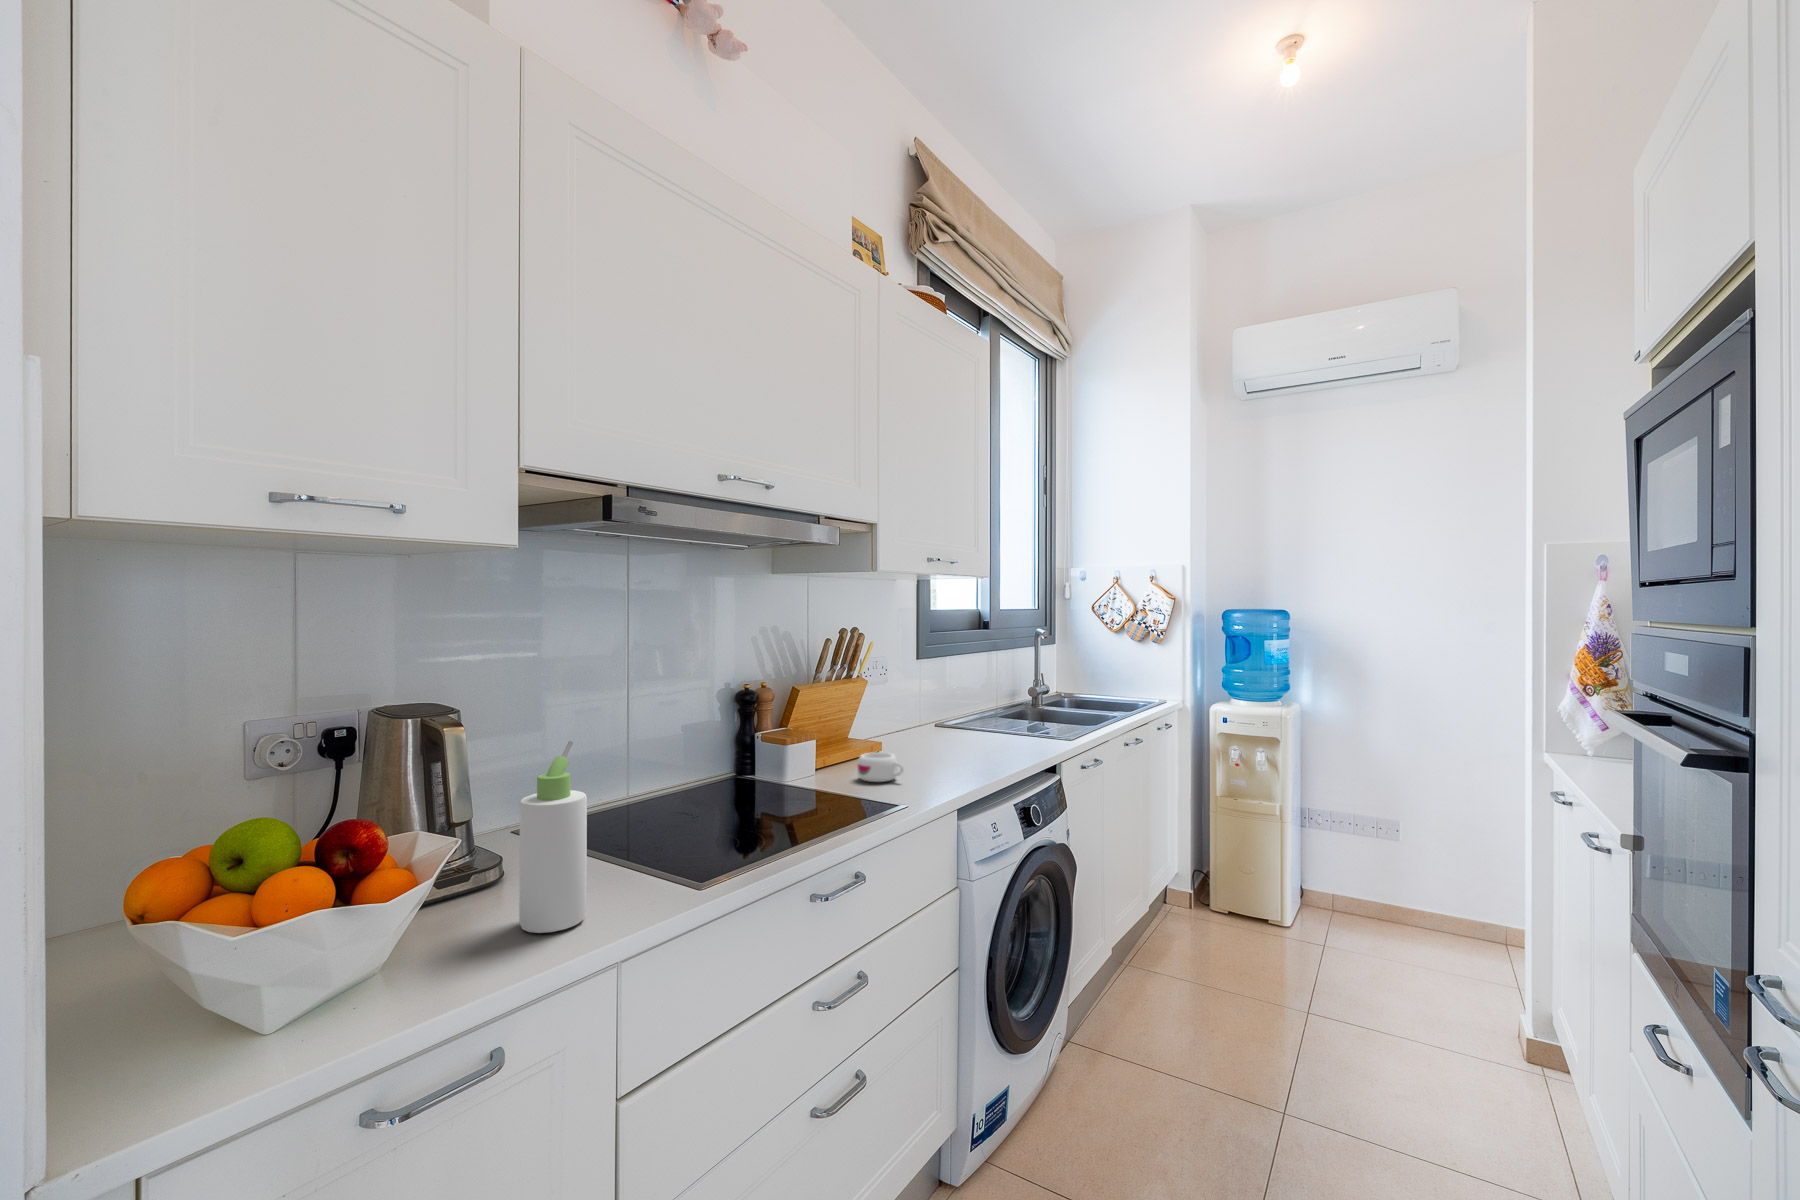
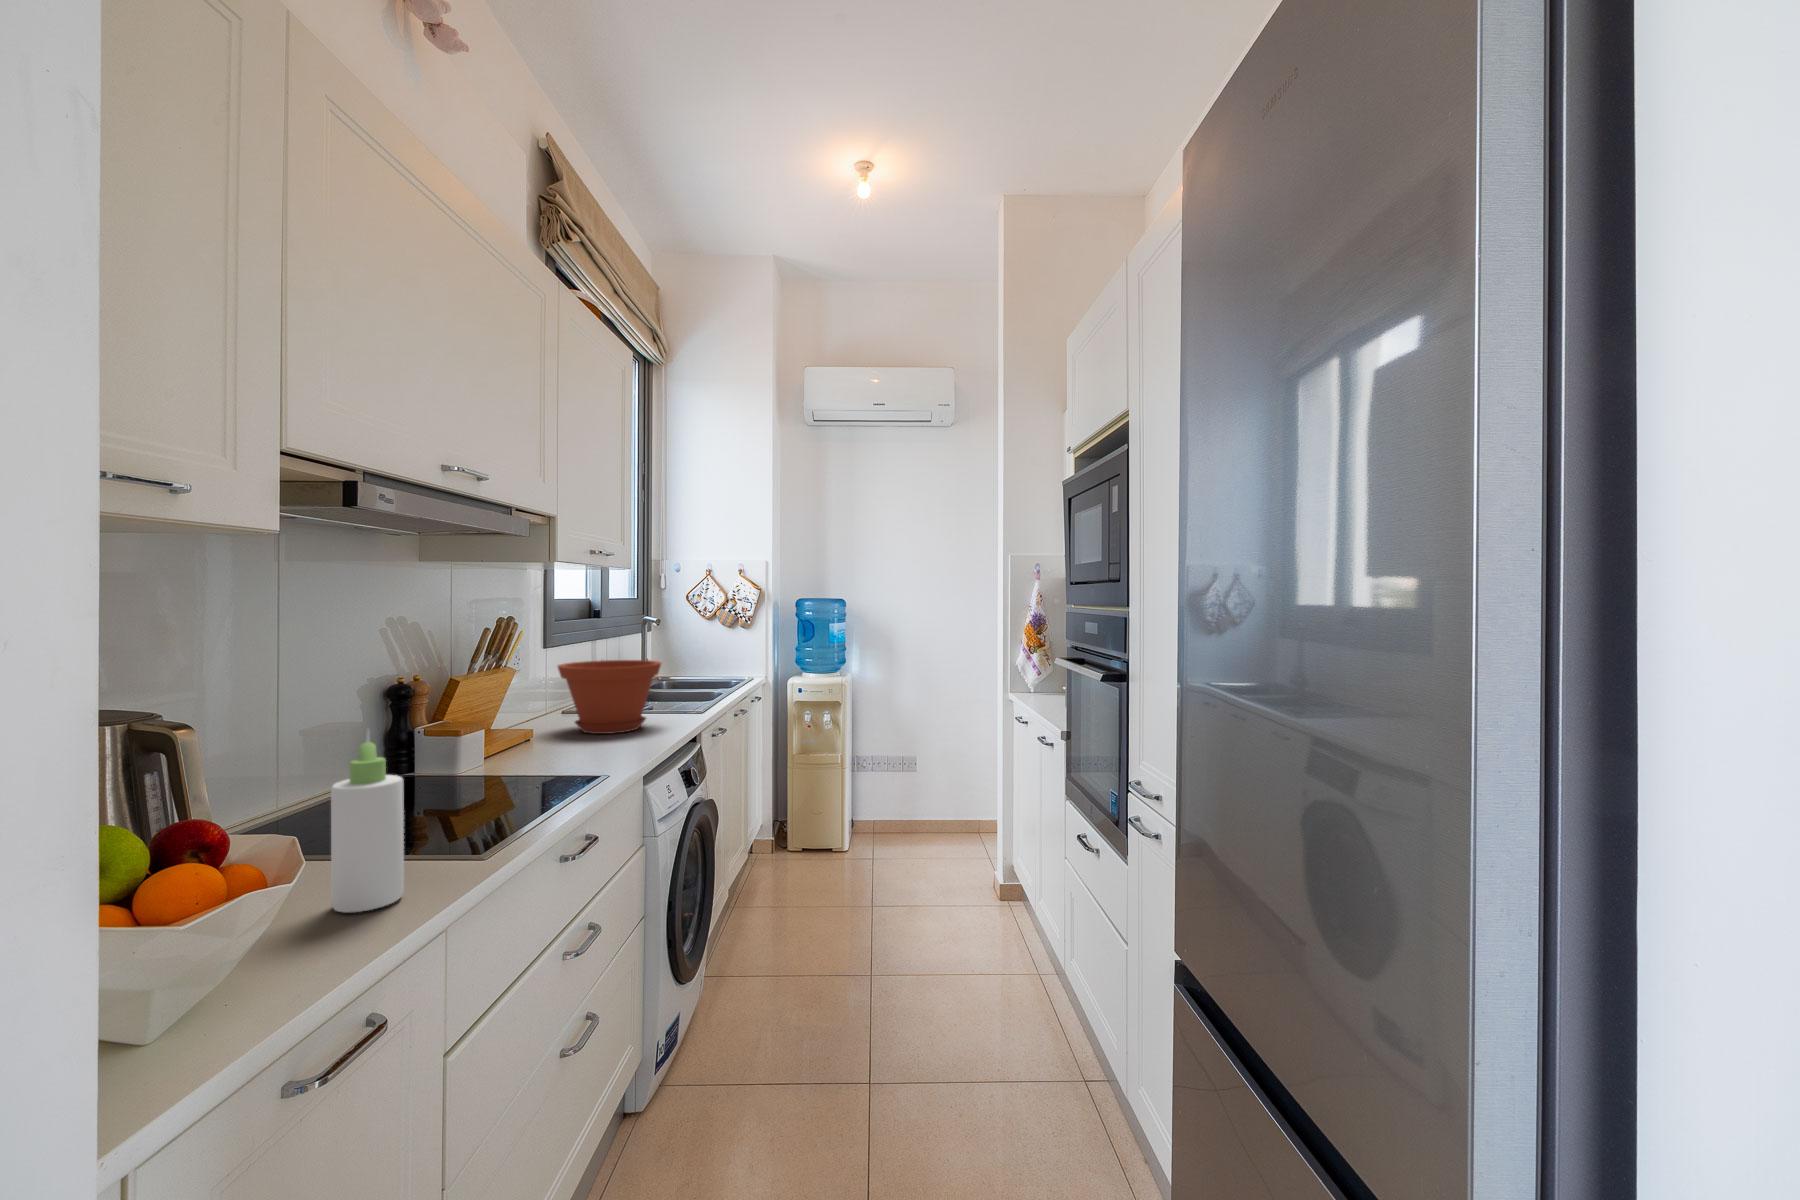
plant pot: none [910,674,1015,754] -> present [558,660,661,734]
mug: present [857,752,904,782] -> none [535,735,586,762]

